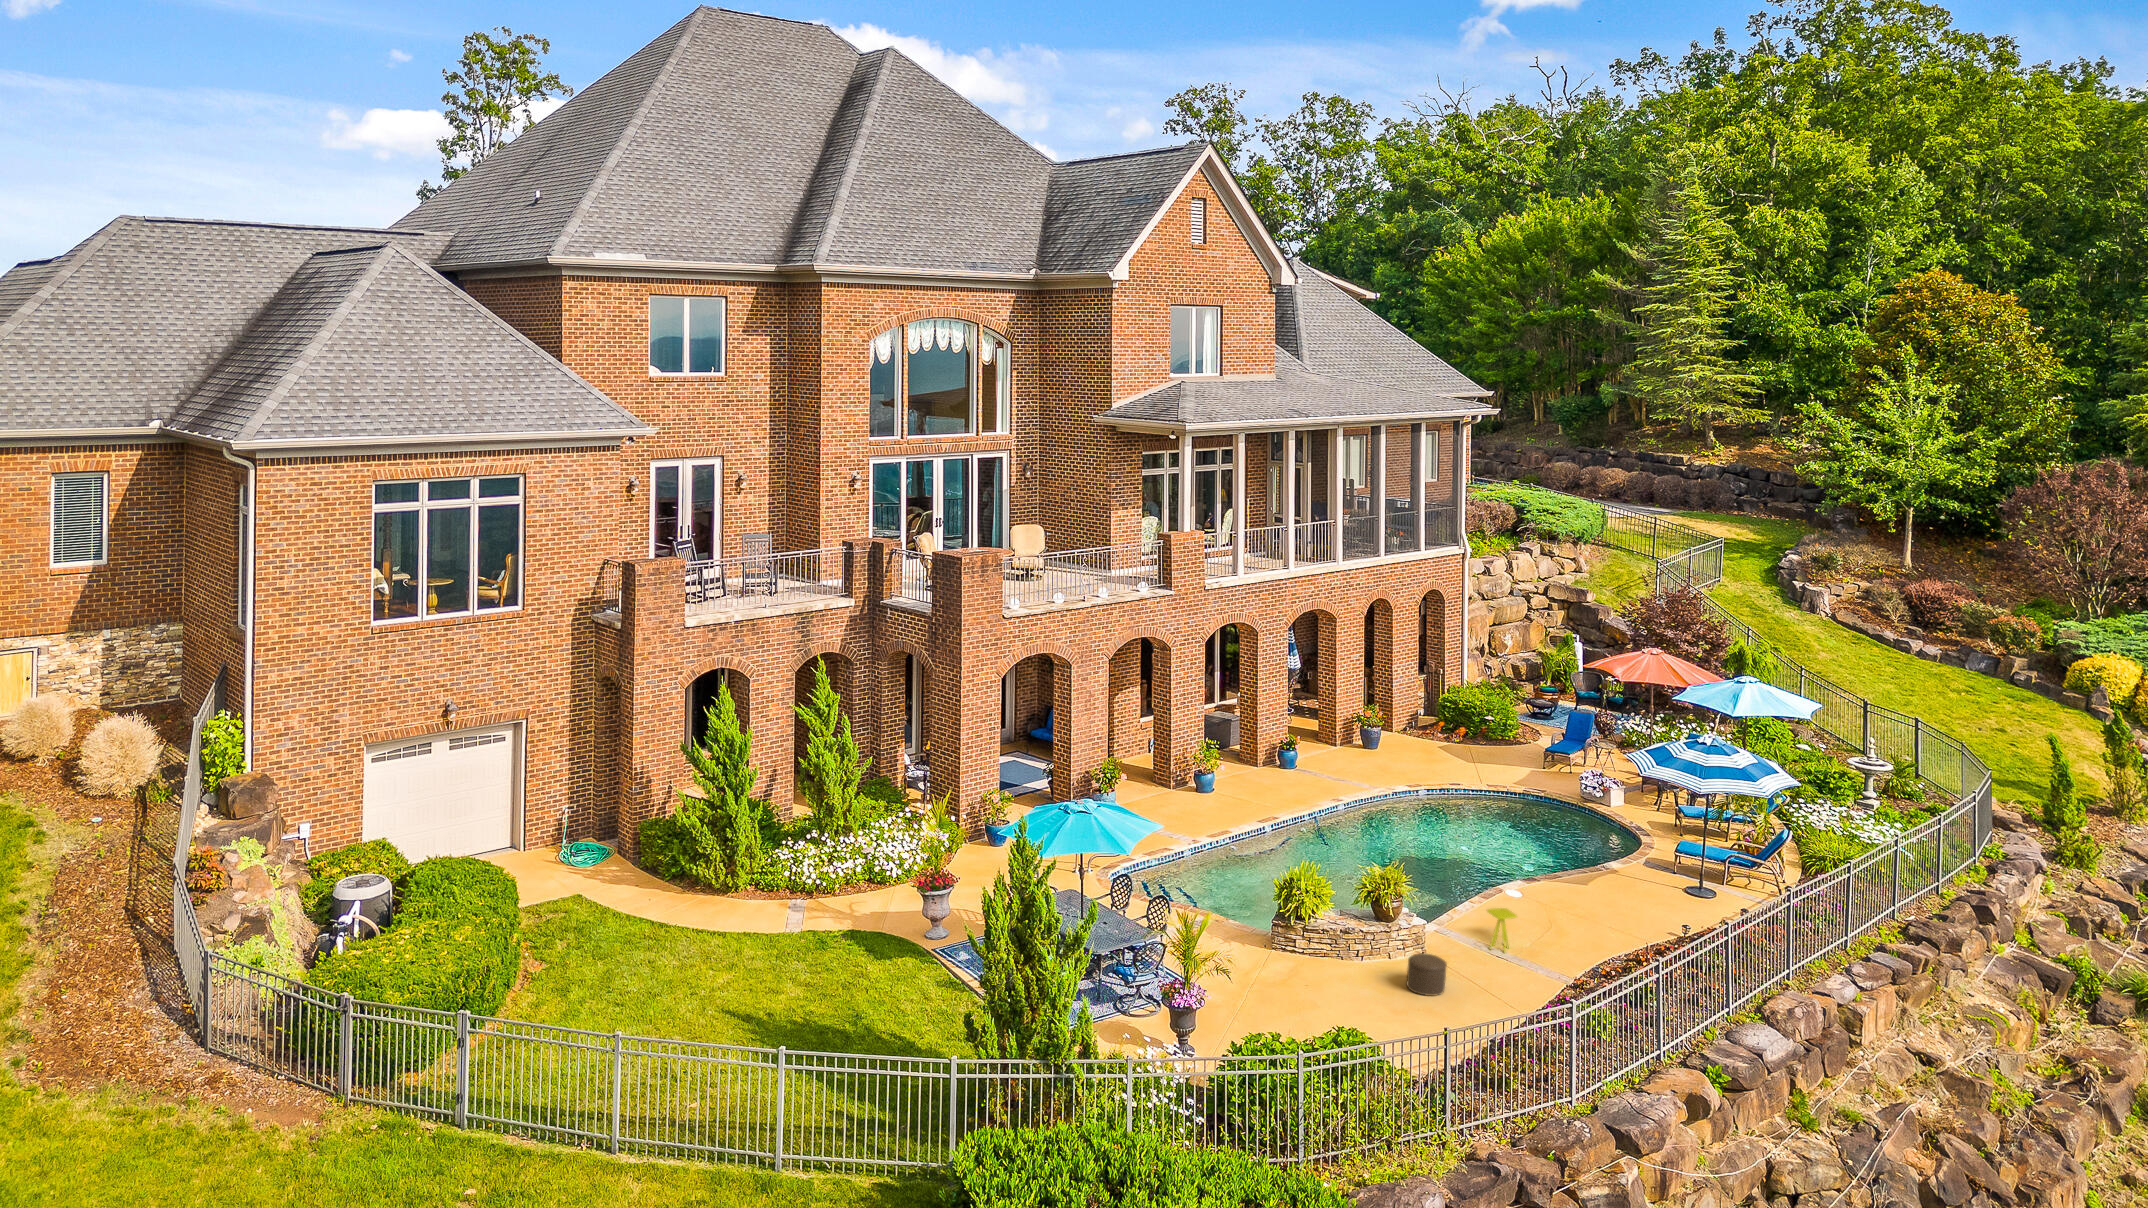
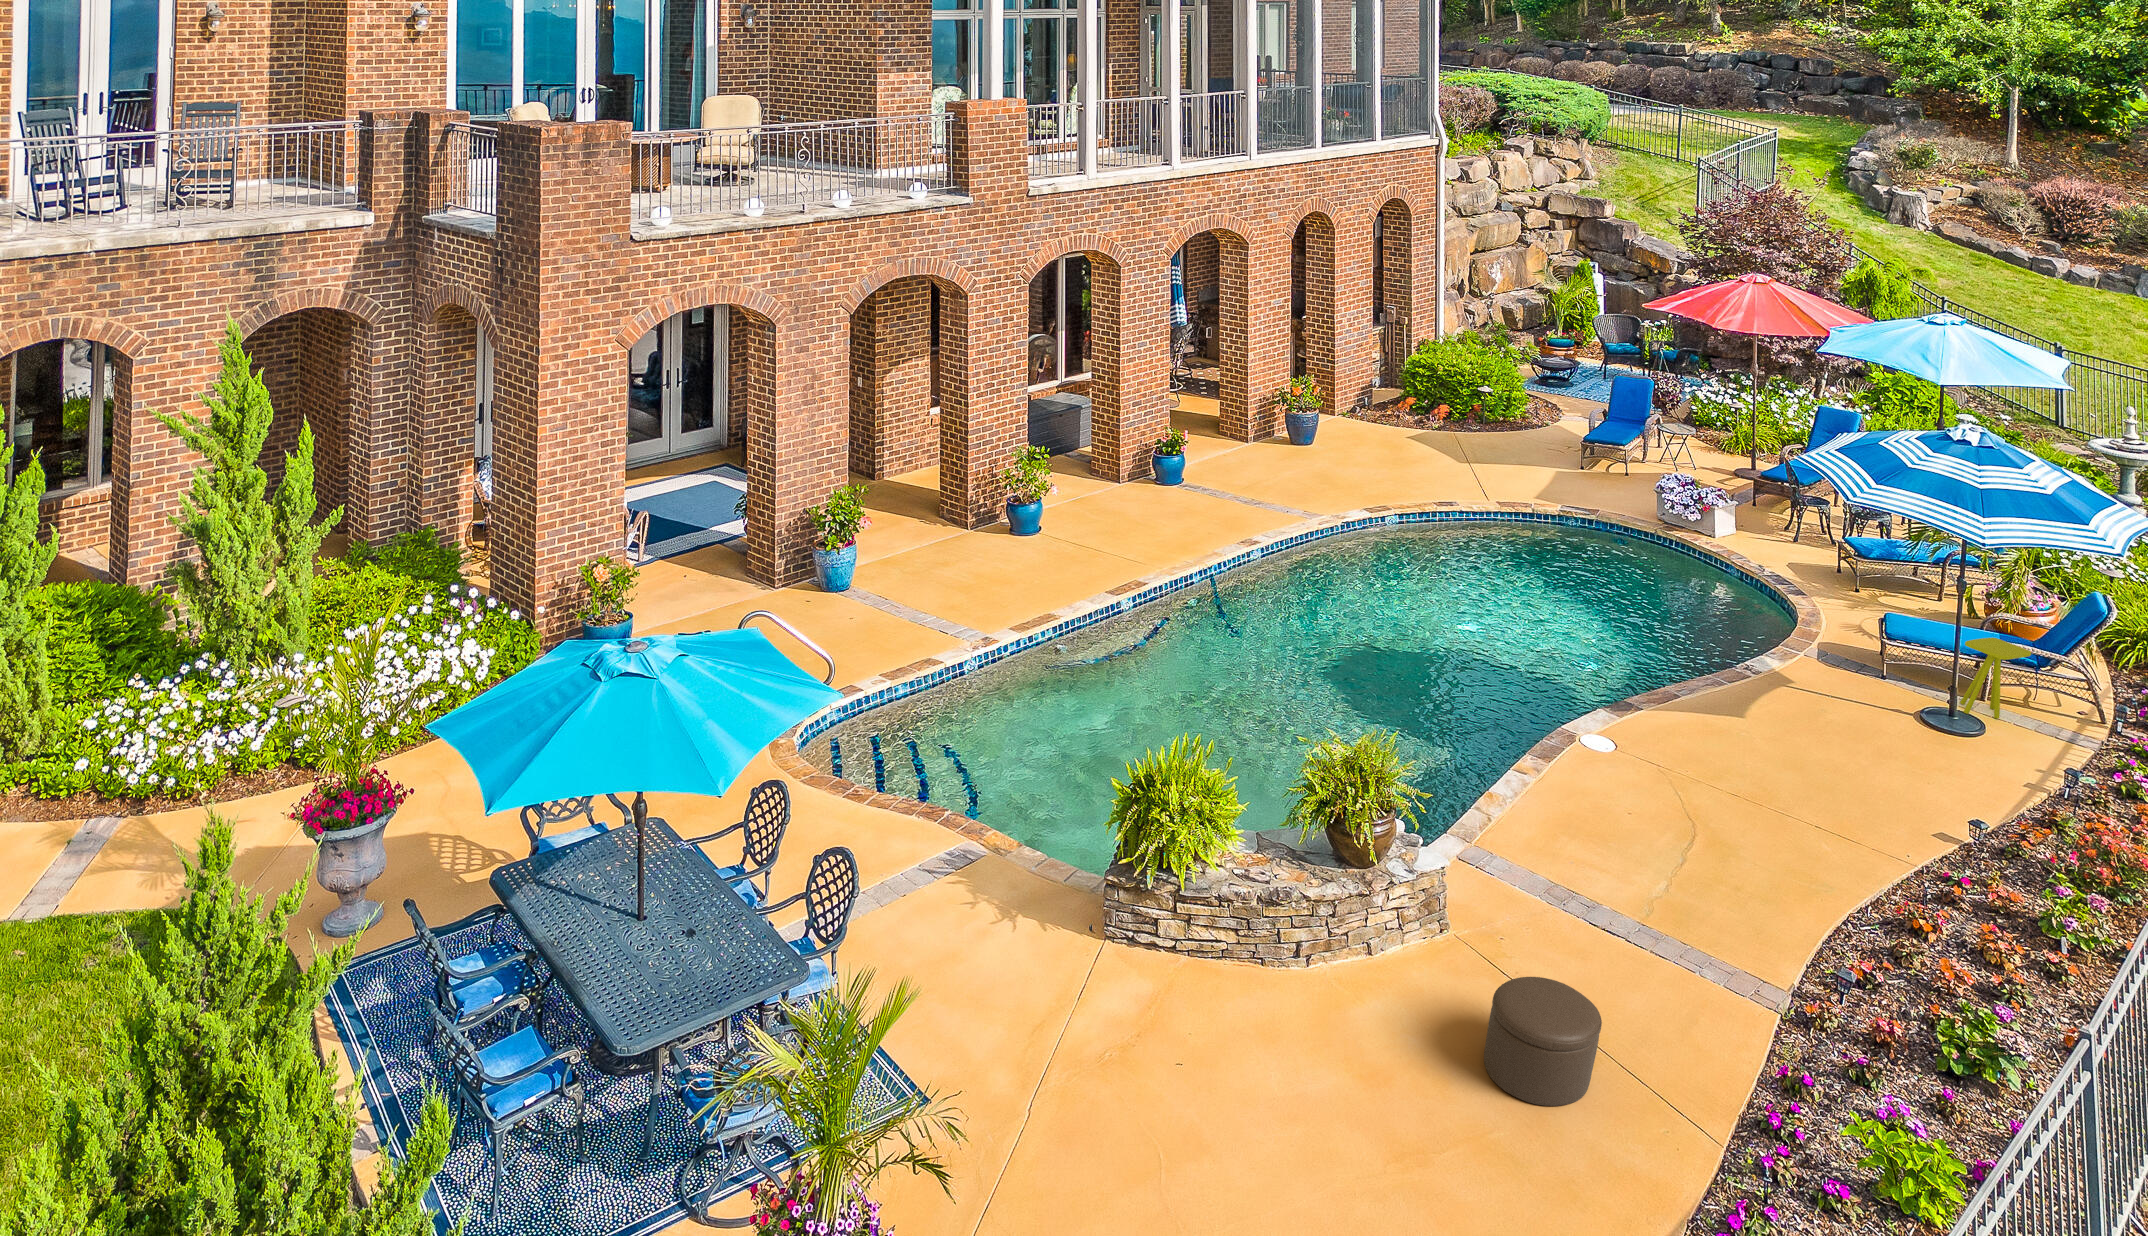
side table: present [1487,908,1517,952] -> present [1960,638,2032,718]

